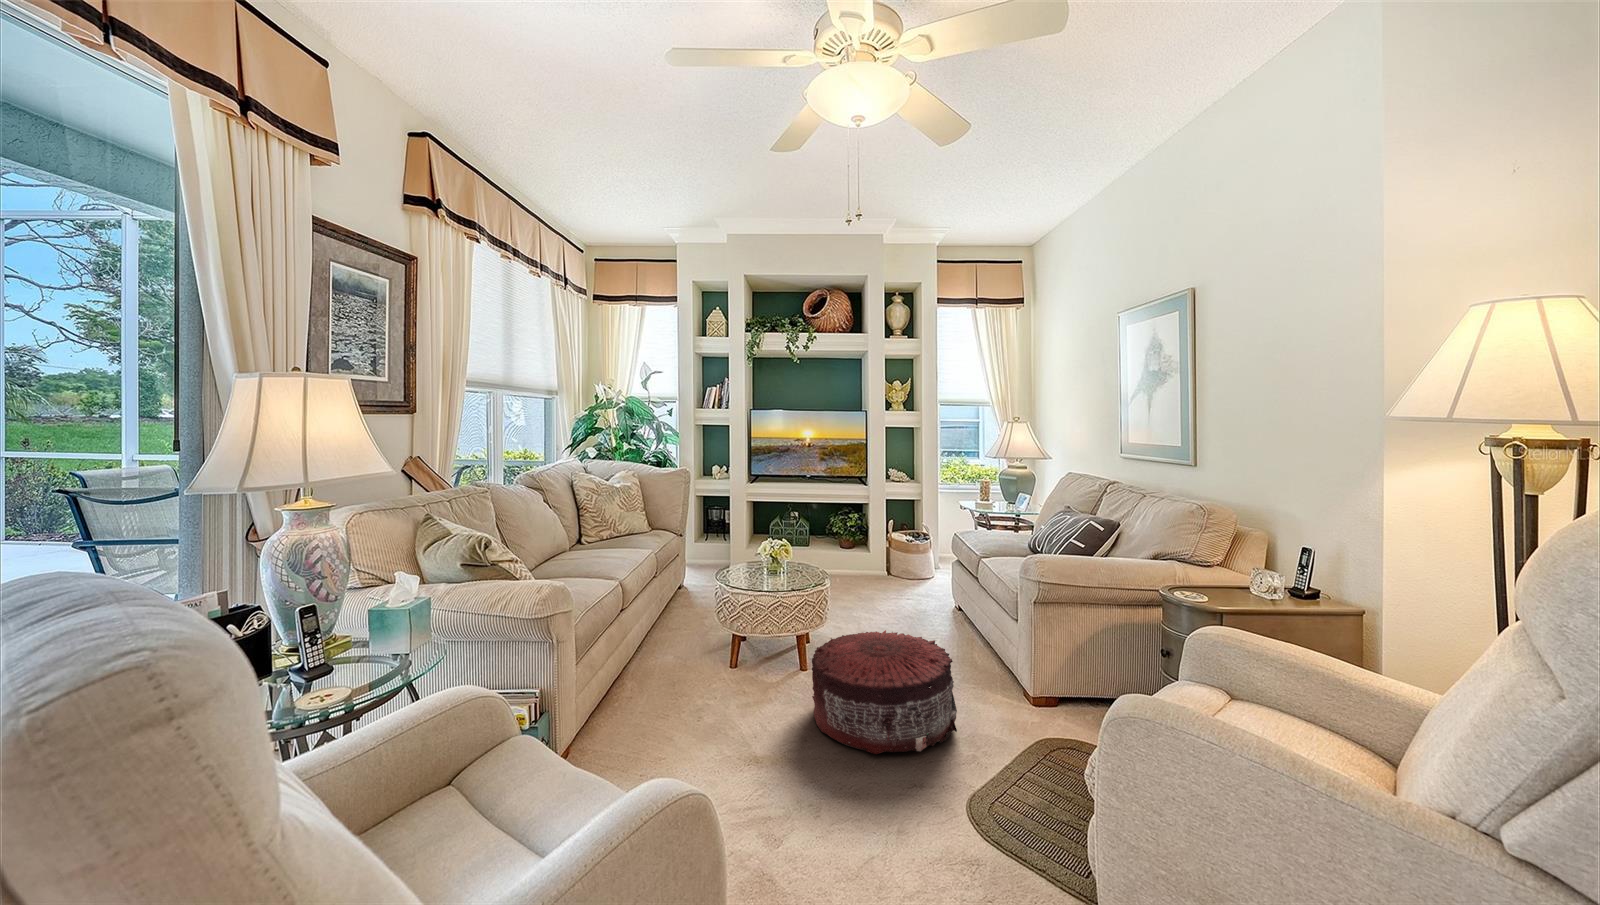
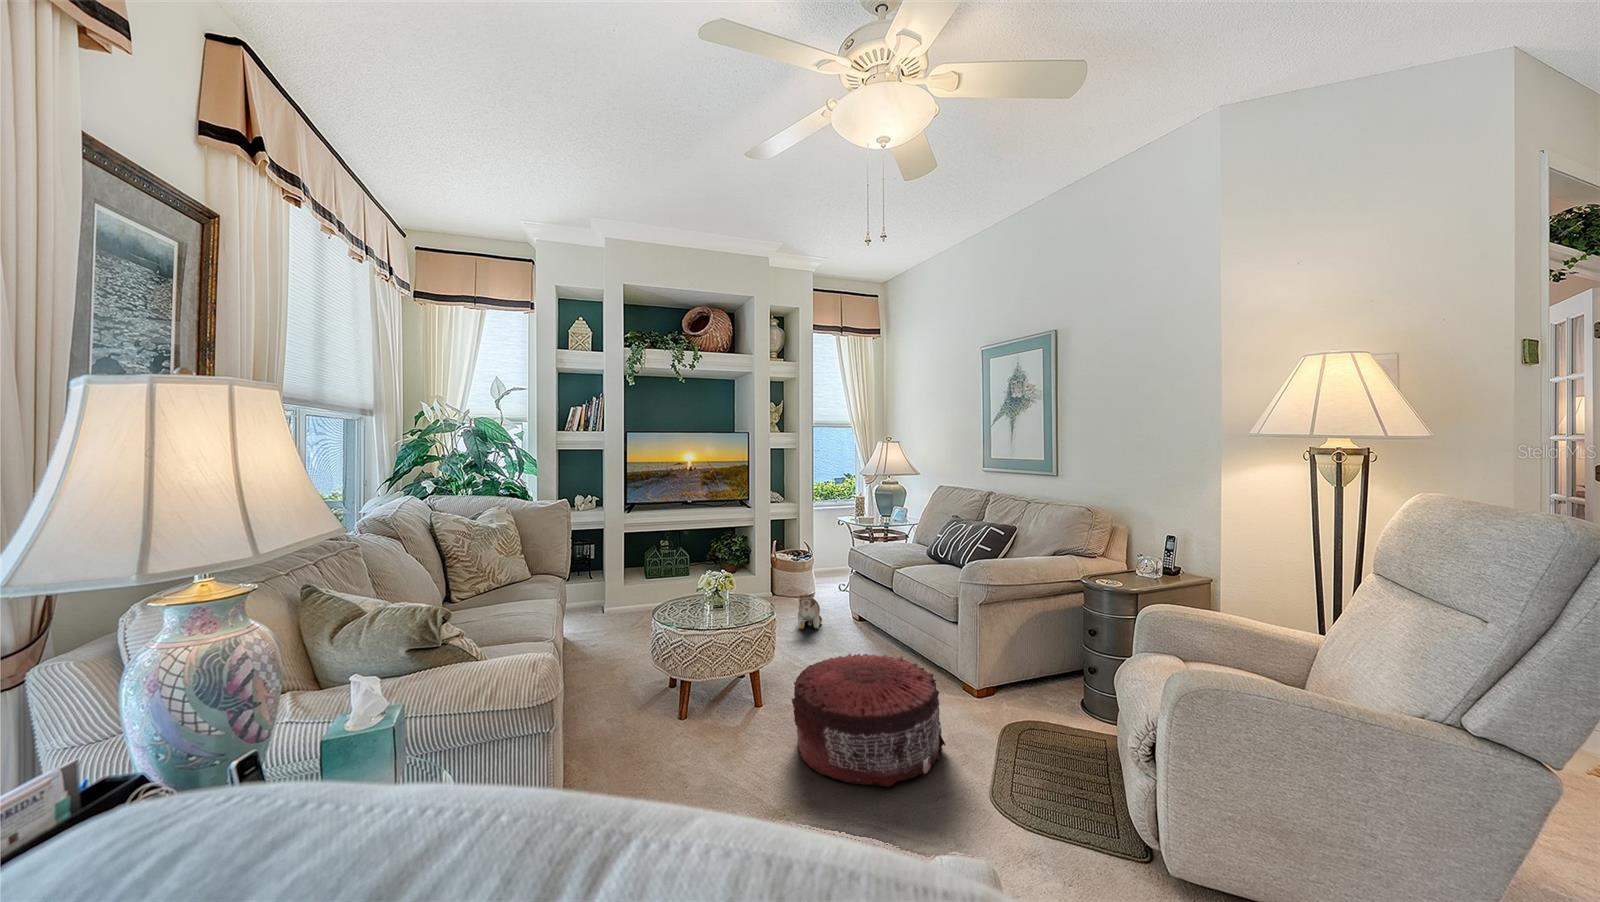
plush toy: none [886,572,917,609] -> present [797,592,822,629]

